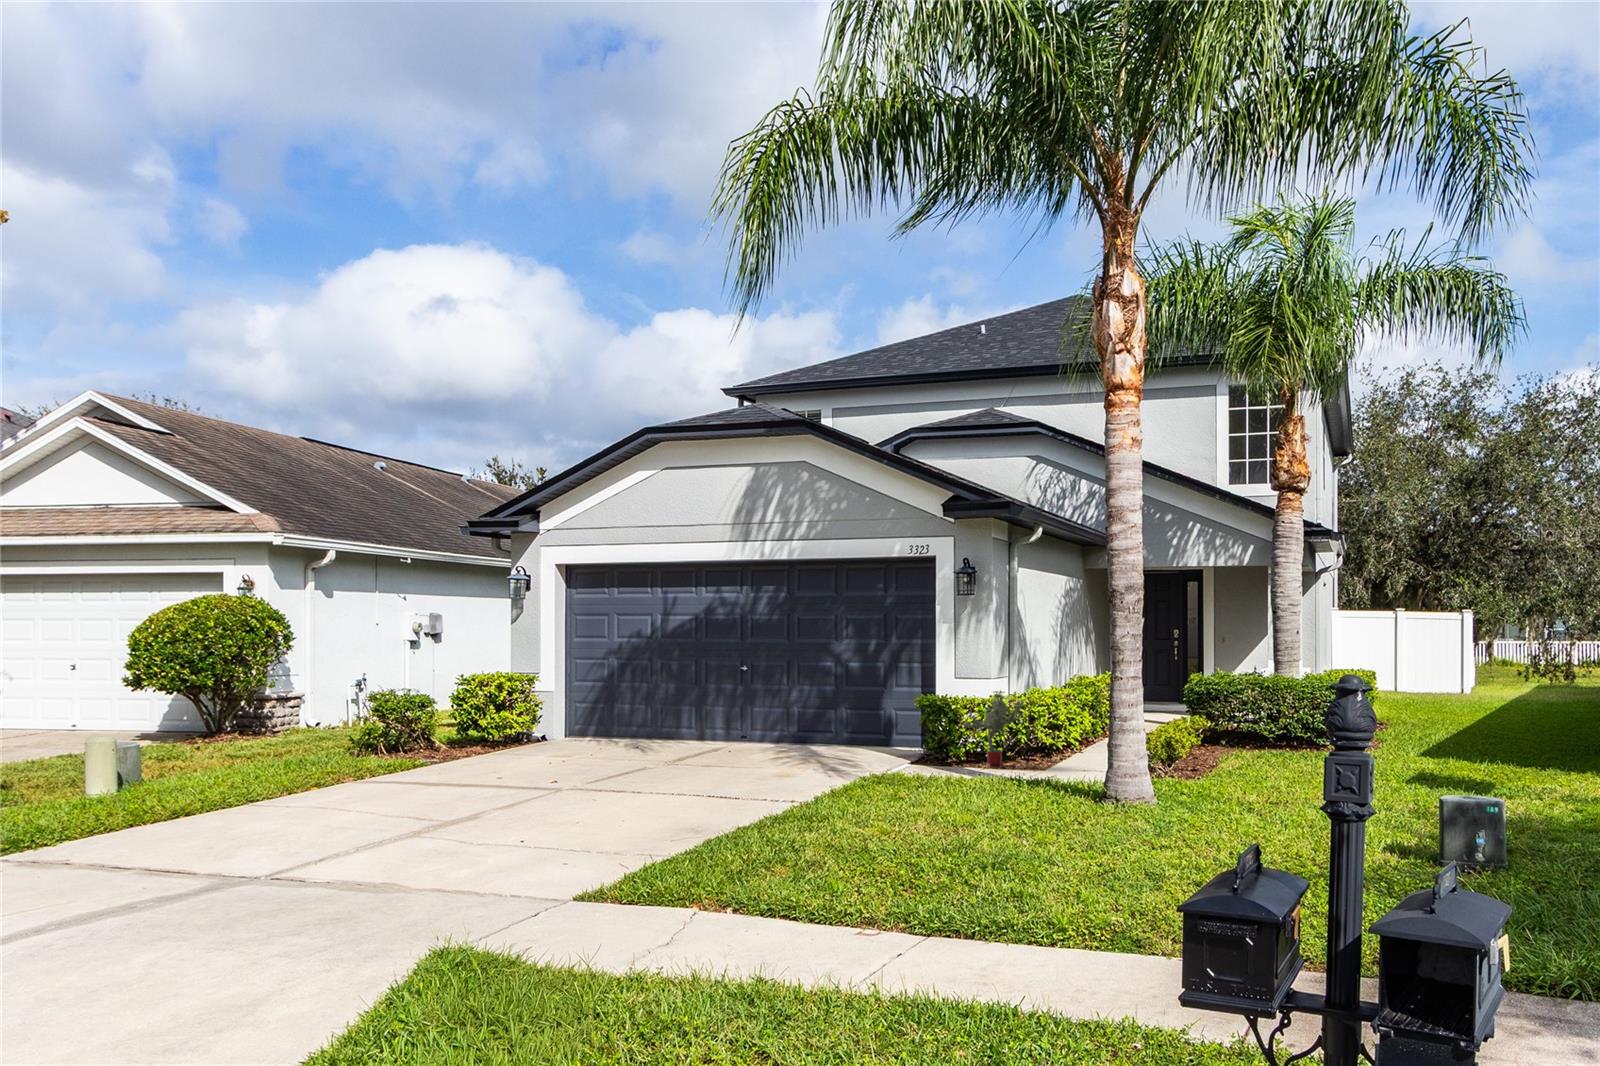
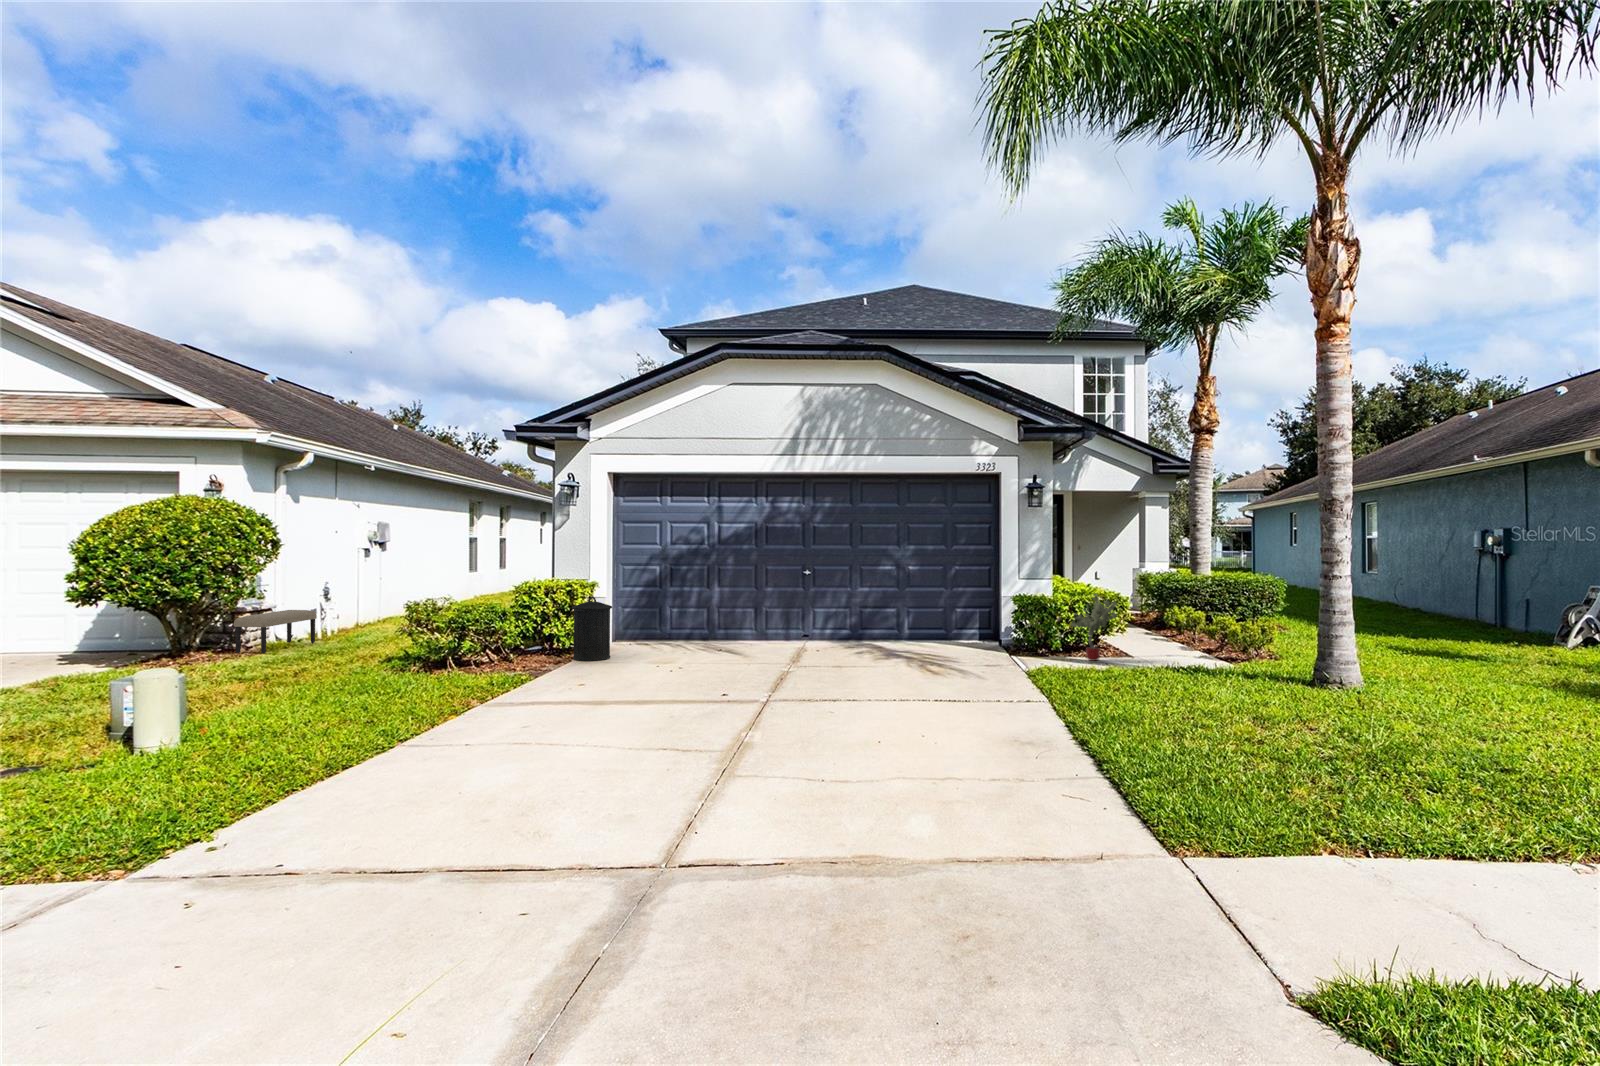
trash can: none [494,687,537,750] -> present [572,596,612,661]
bench: none [254,697,331,736] -> present [234,610,317,653]

